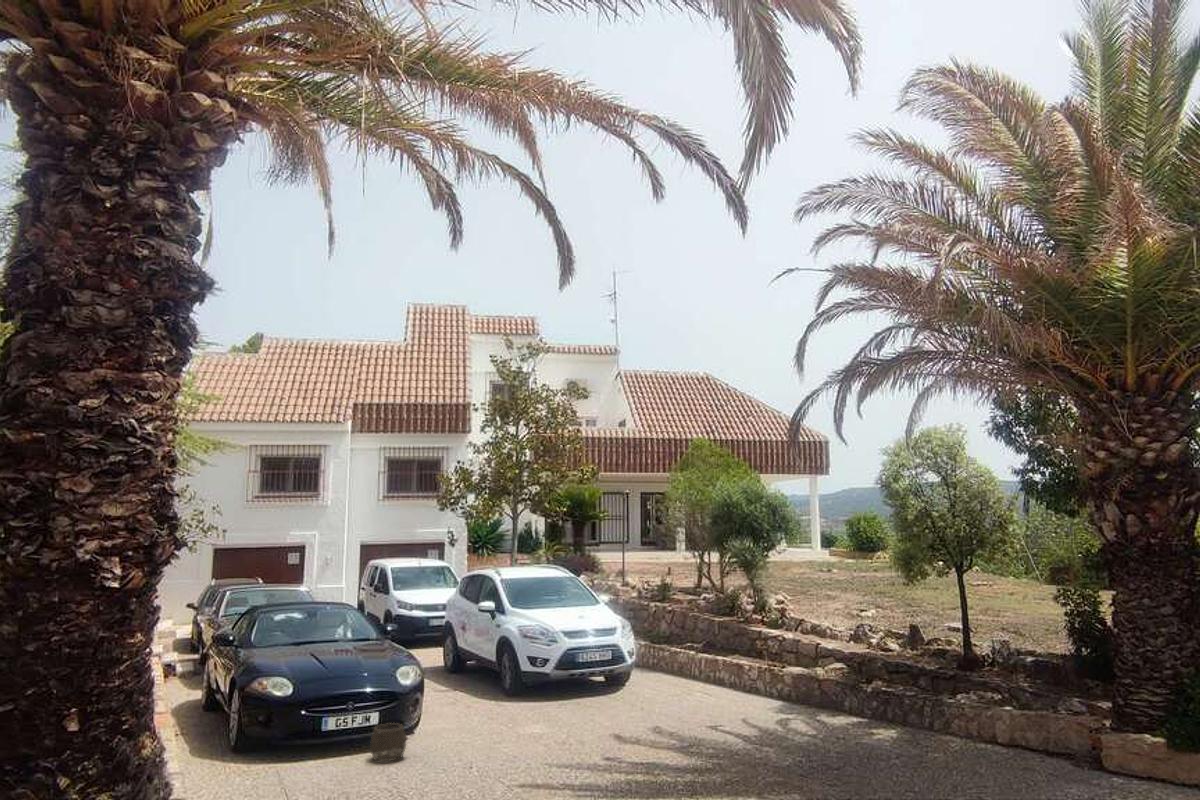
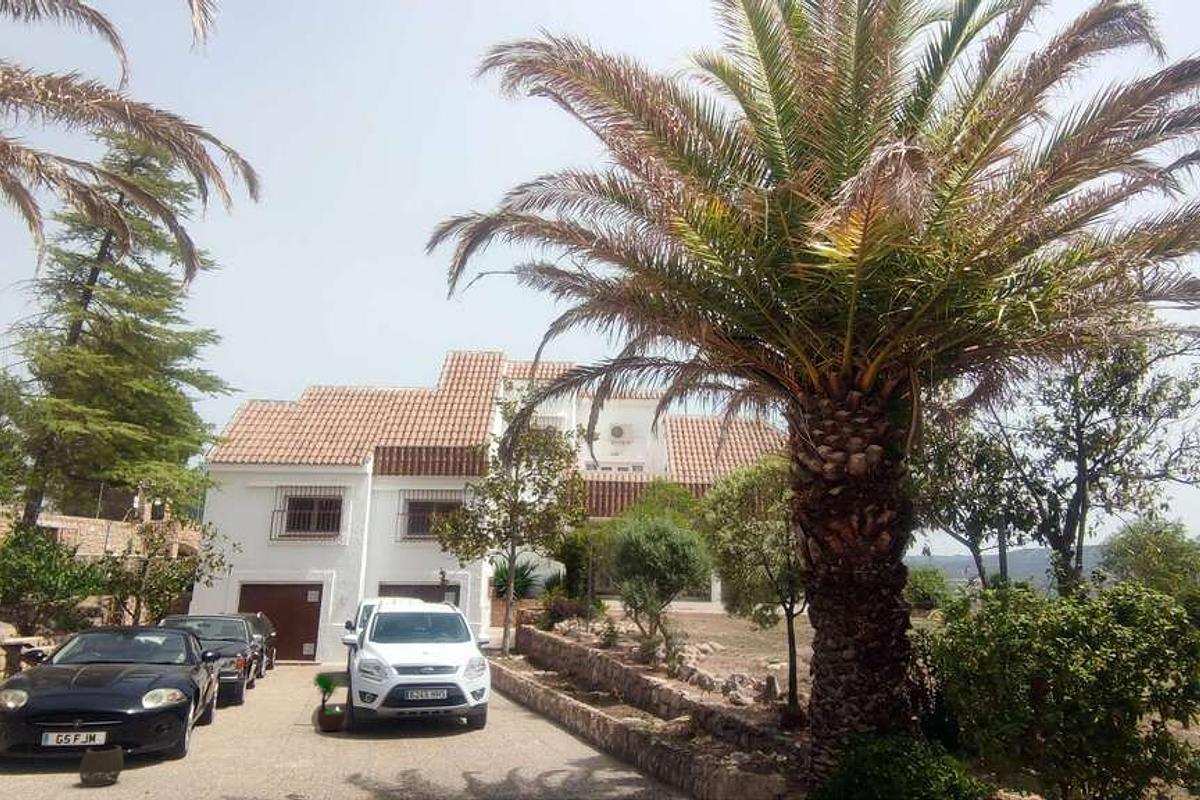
potted tree: none [466,637,501,697] -> present [314,673,345,731]

